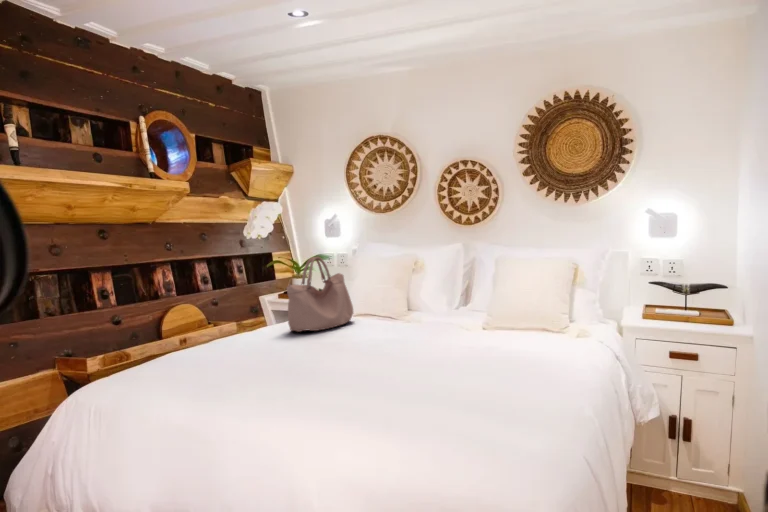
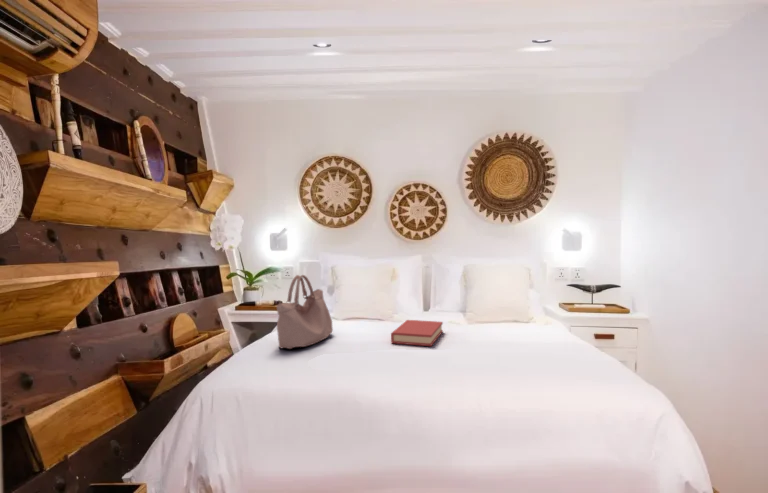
hardback book: none [406,310,473,337] -> present [391,320,443,346]

